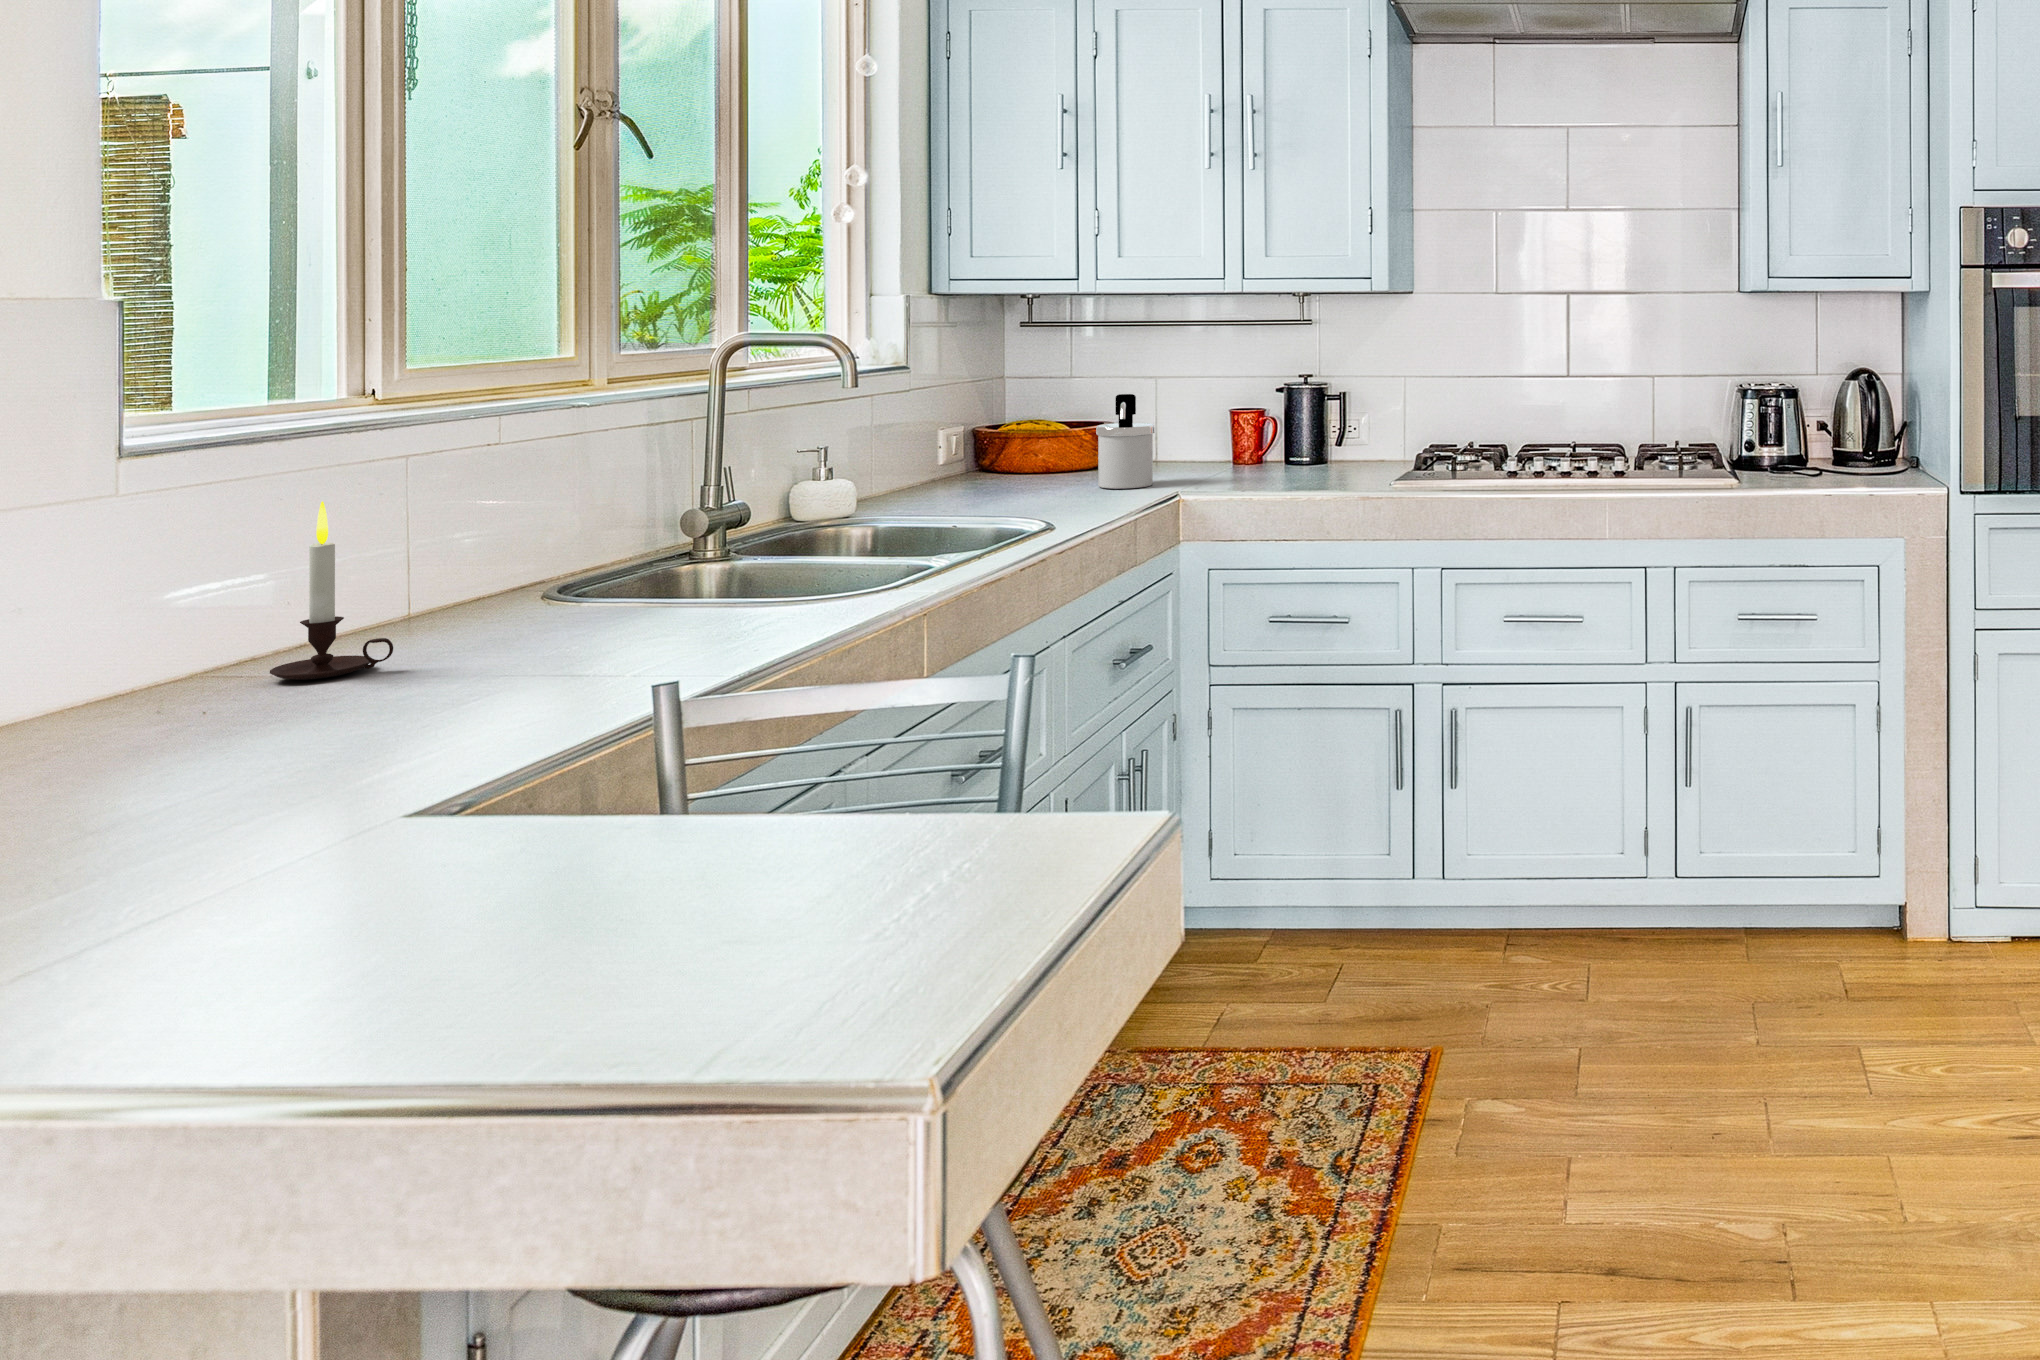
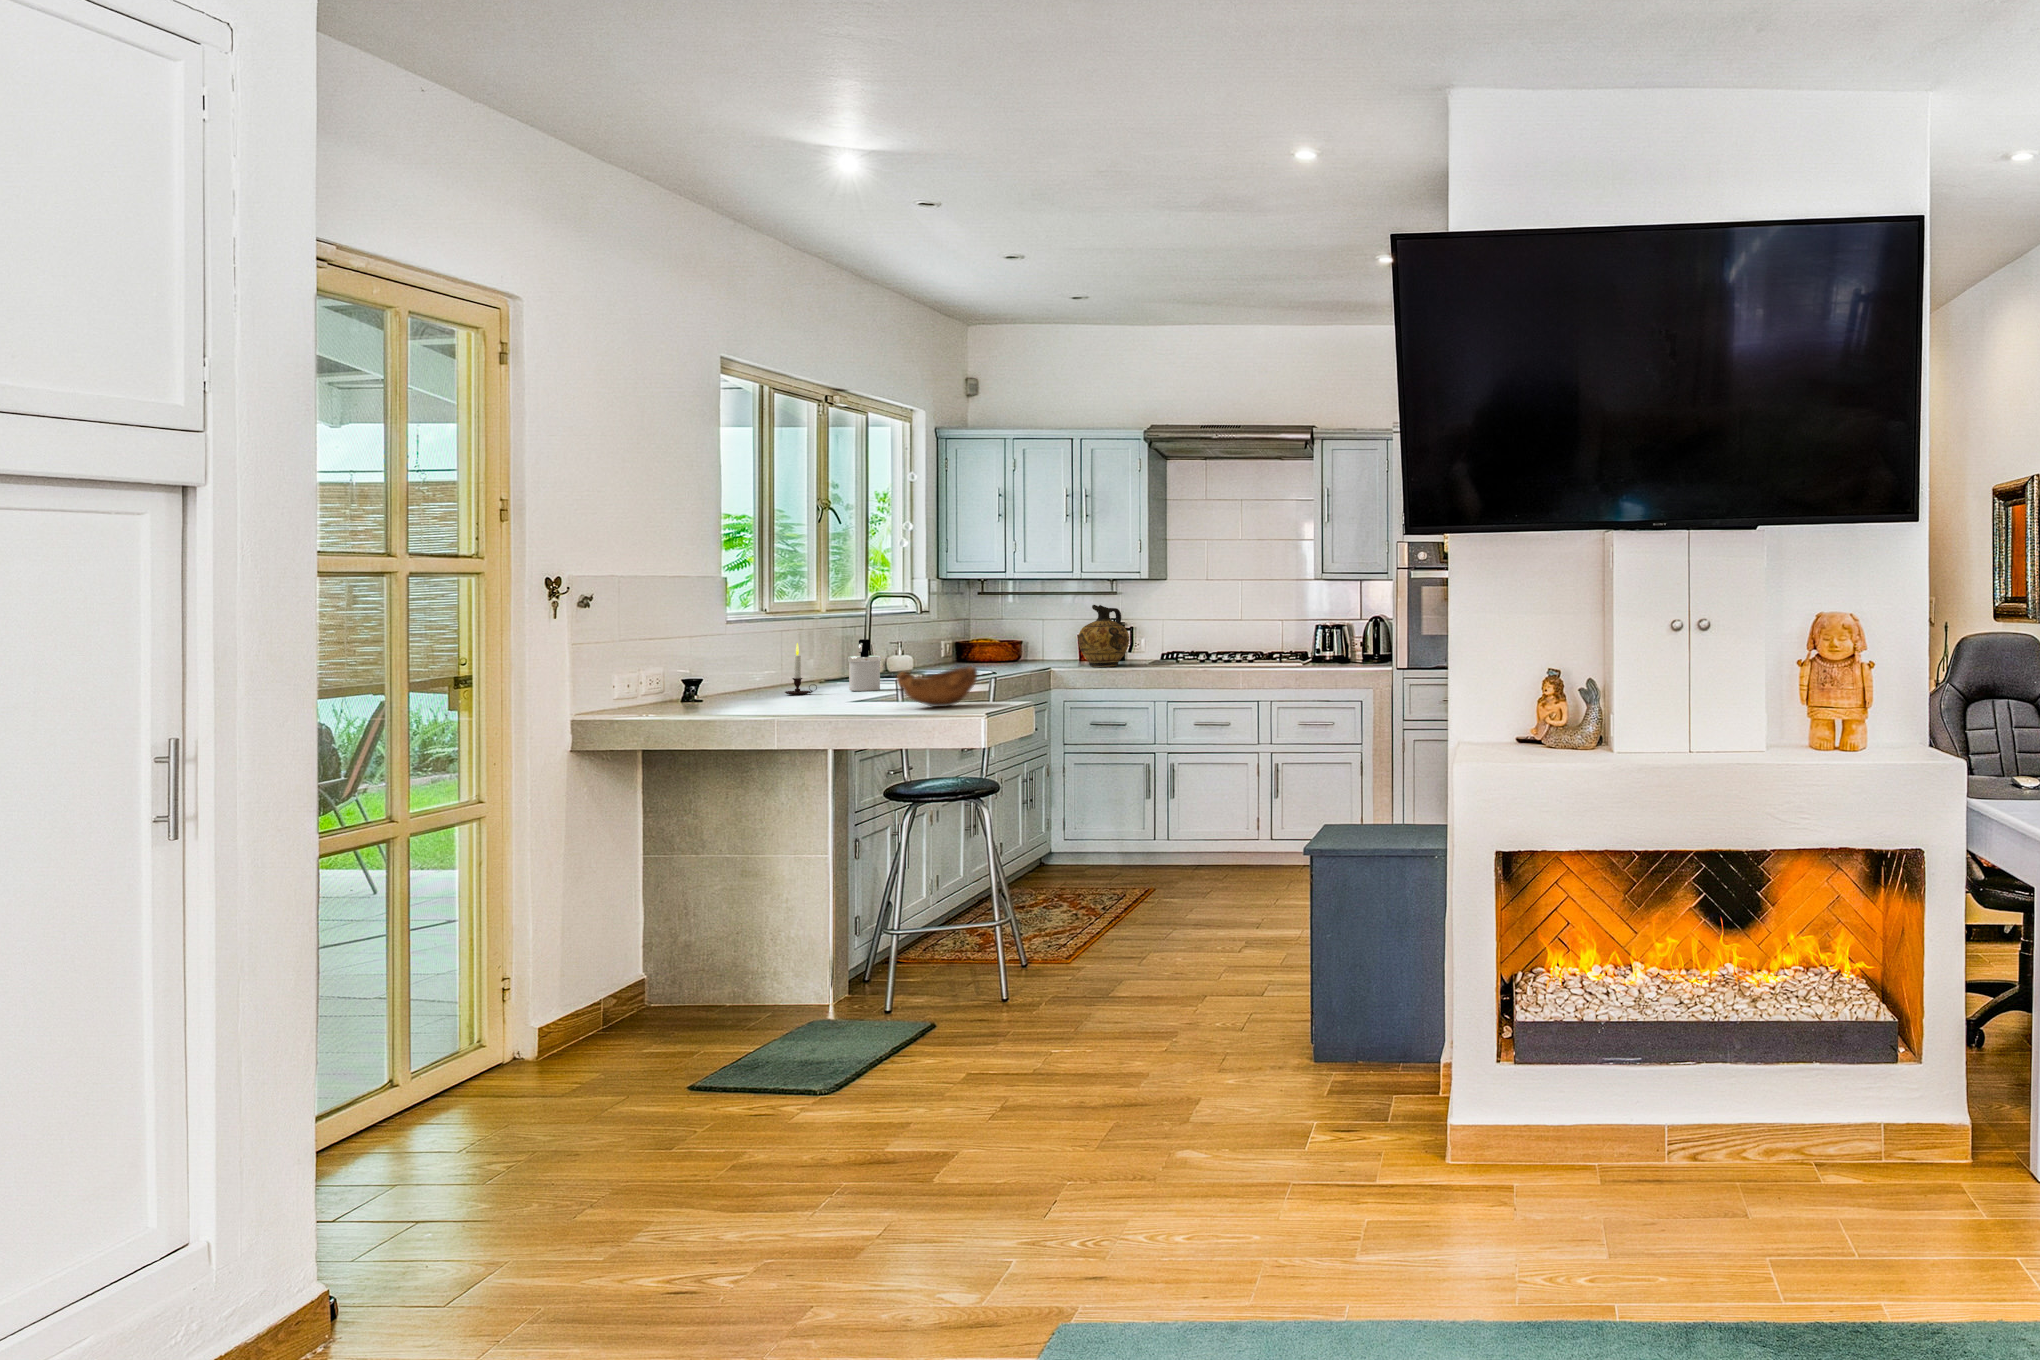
ceramic jug: none [1235,350,1349,490] -> present [1078,605,1129,667]
soap dispenser: present [1096,394,1155,489] -> present [848,639,881,691]
wooden bowl: none [308,709,800,966] -> present [897,666,977,707]

